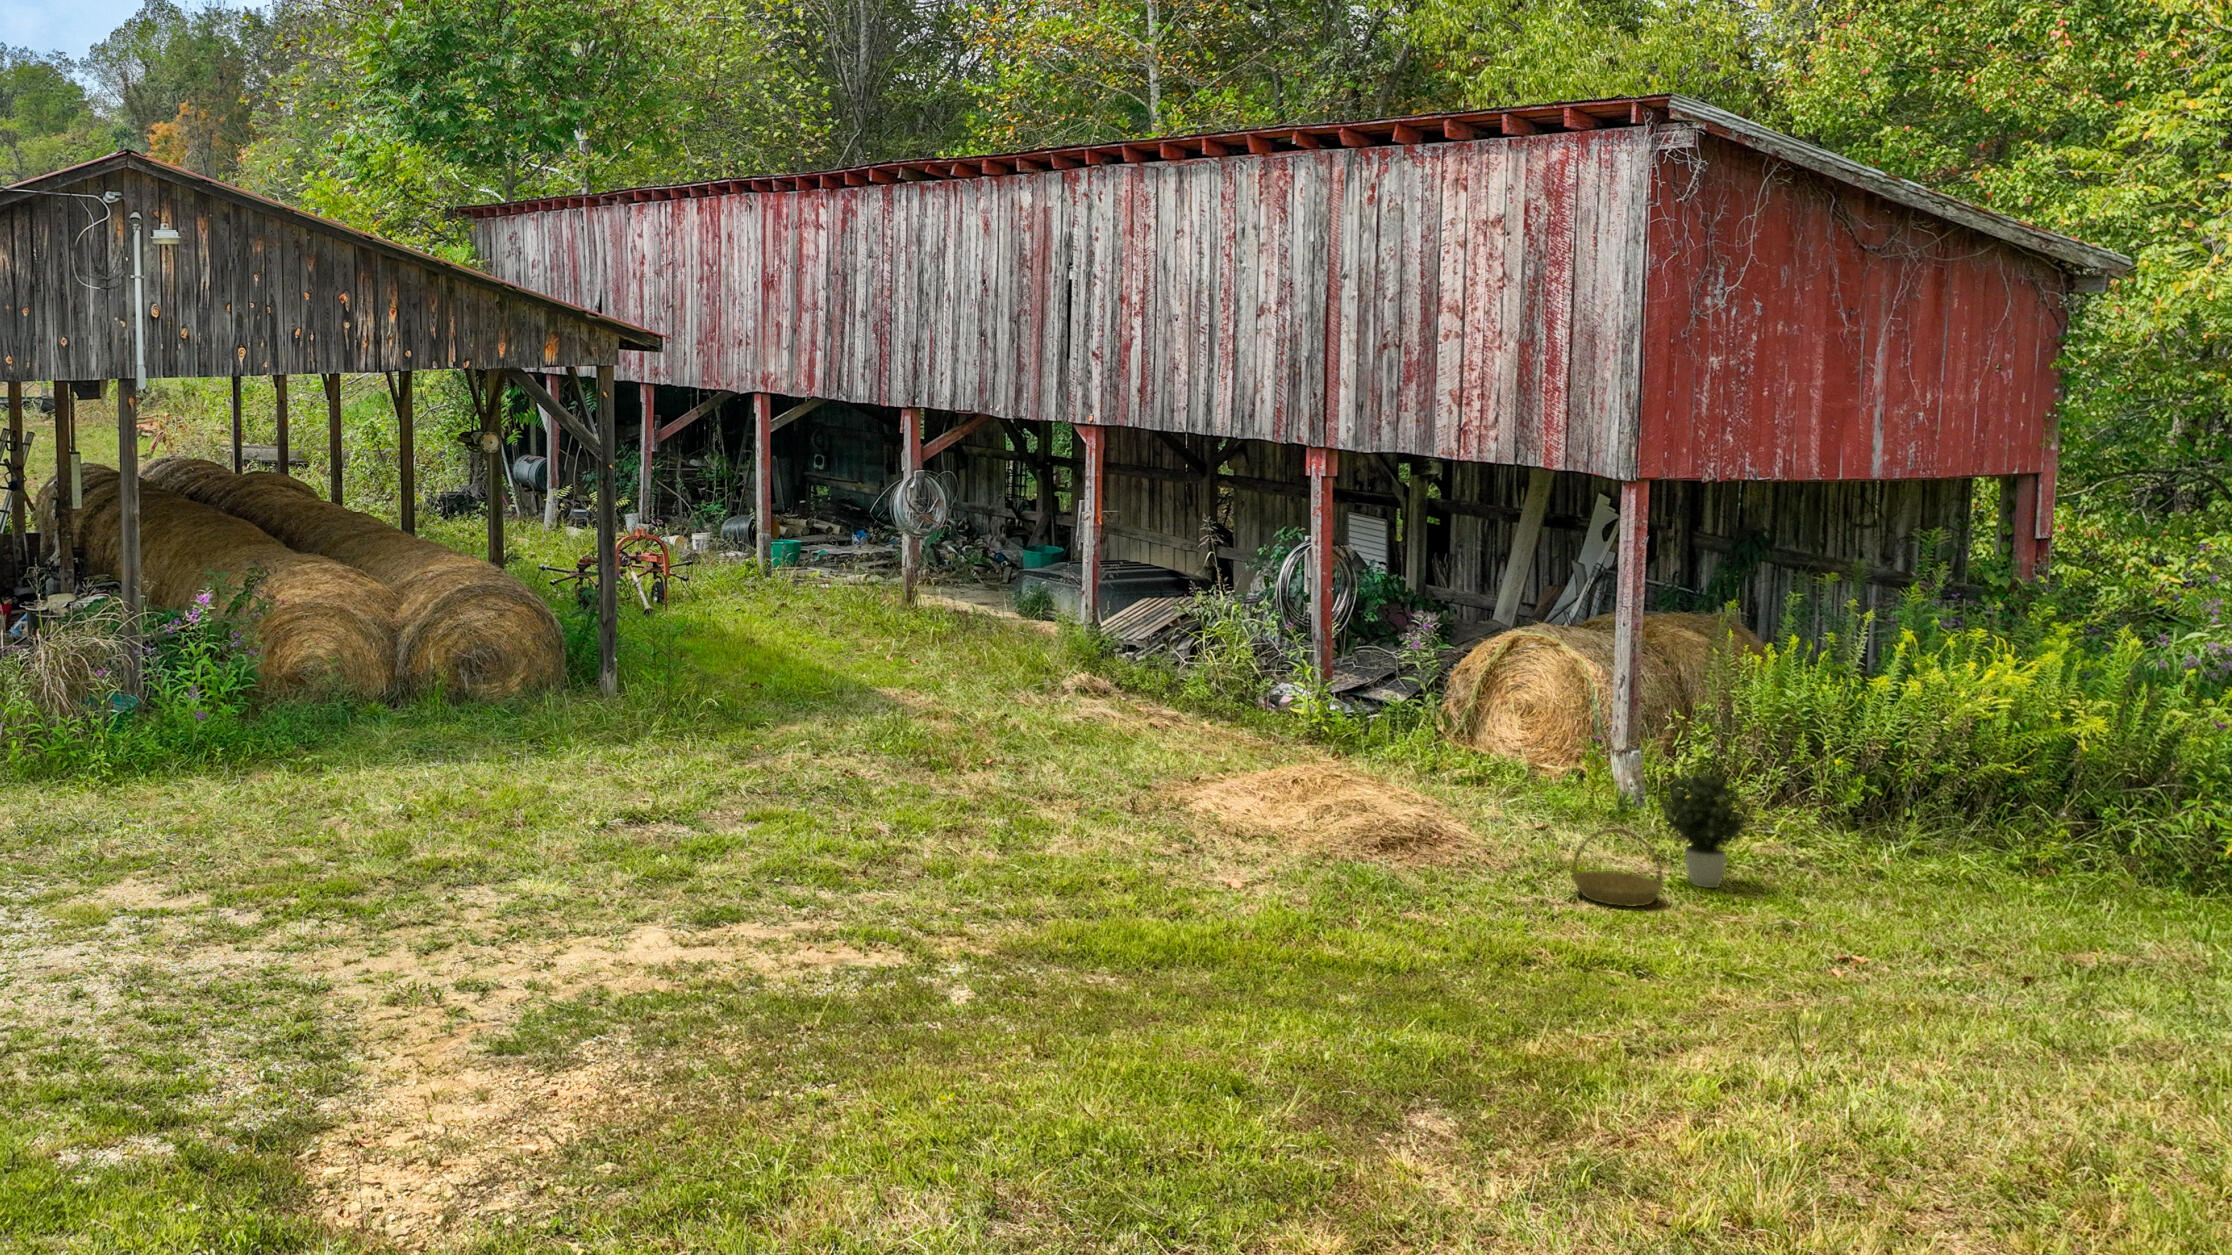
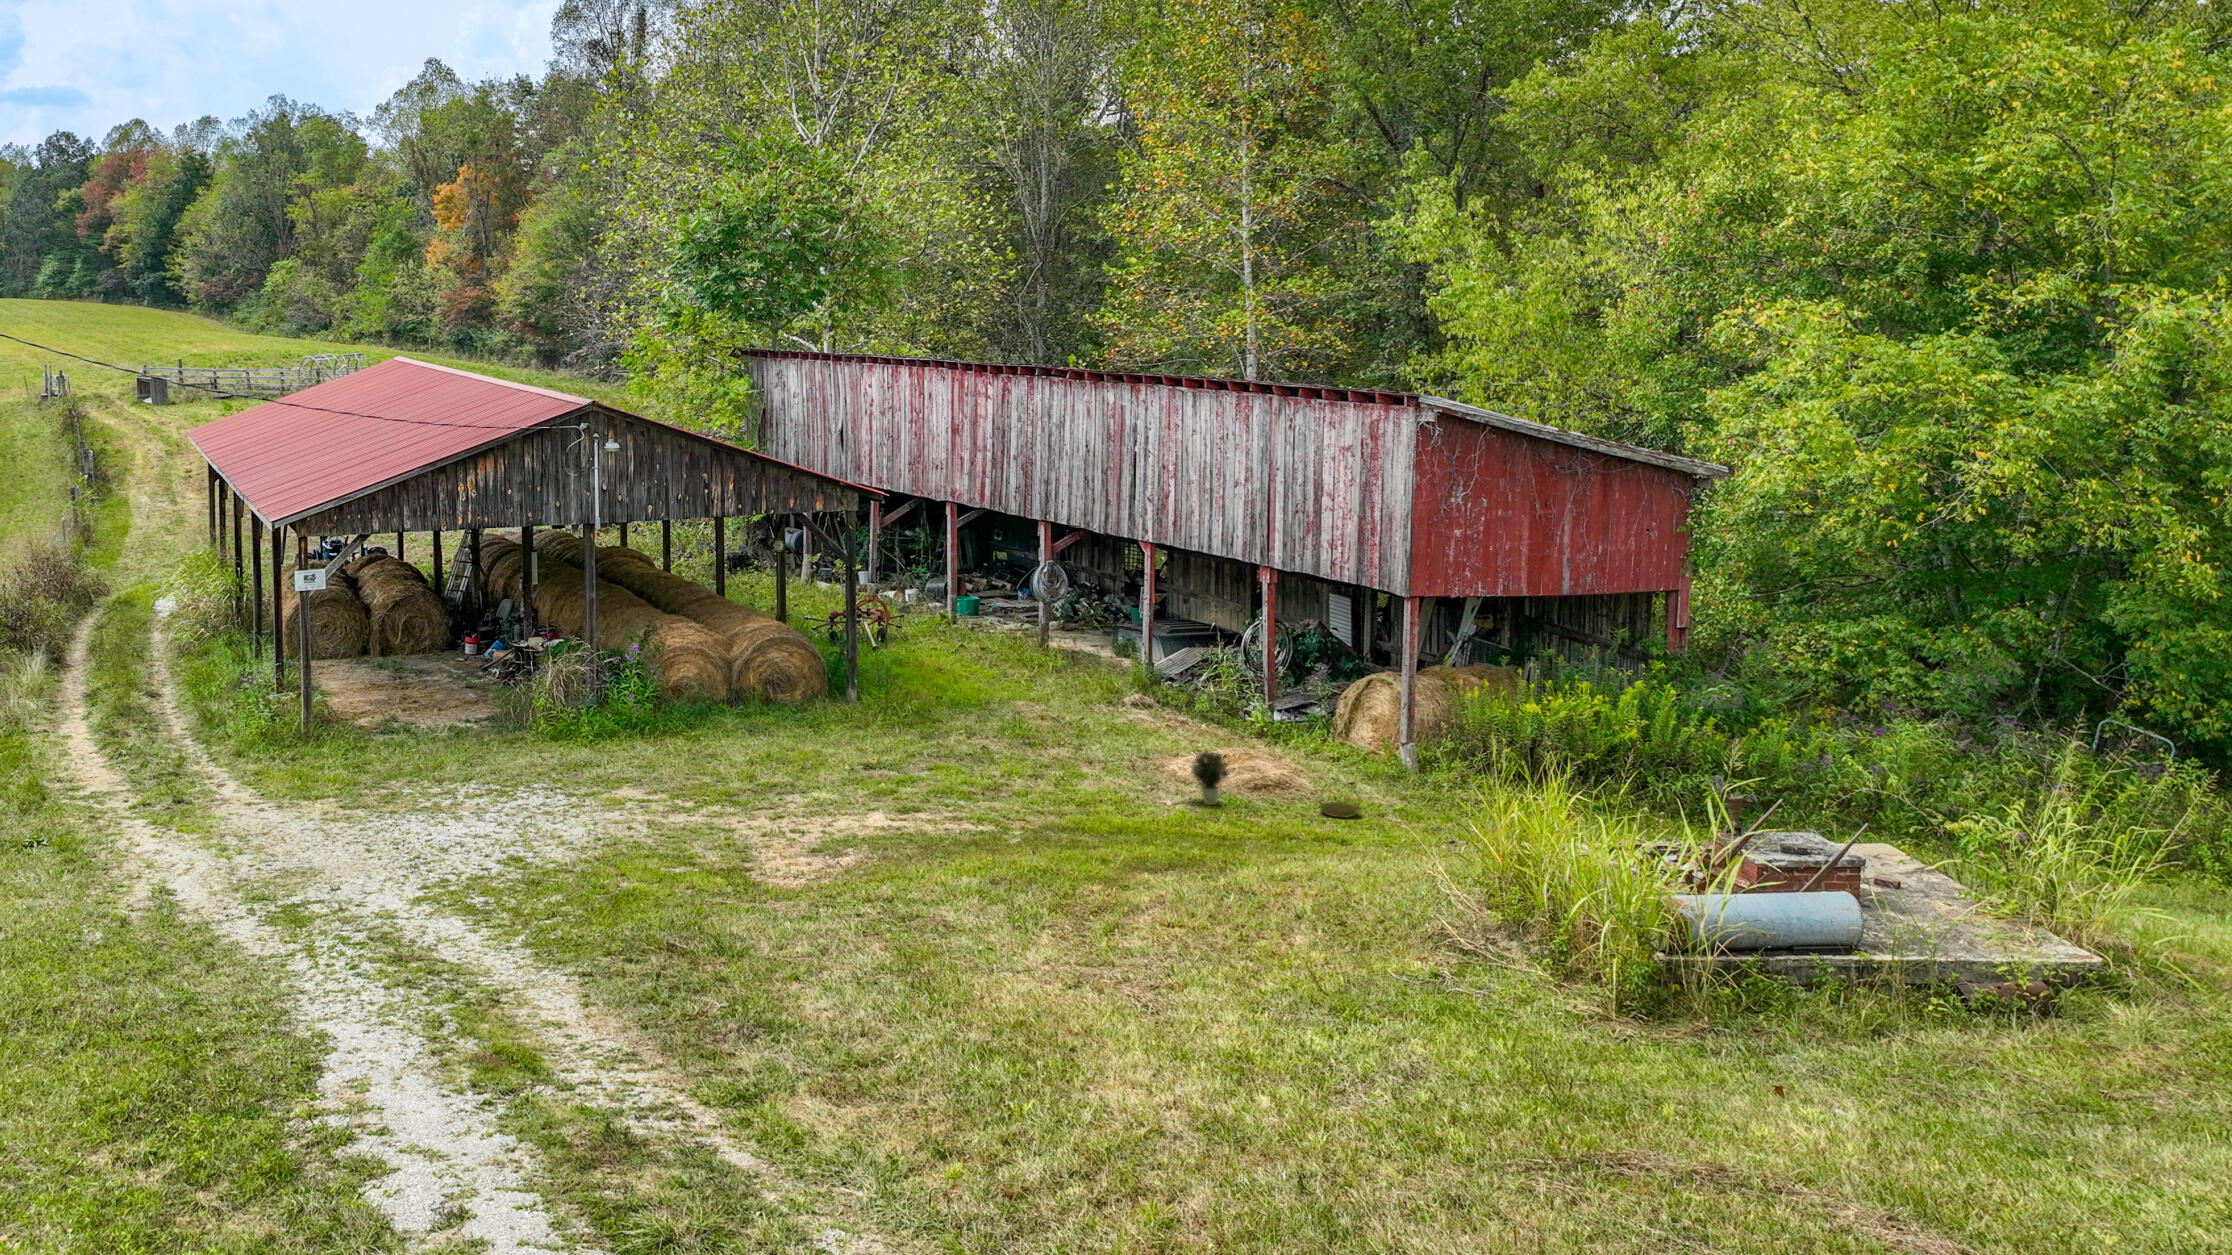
potted plant: present [1662,773,1750,888] -> present [1190,751,1228,805]

